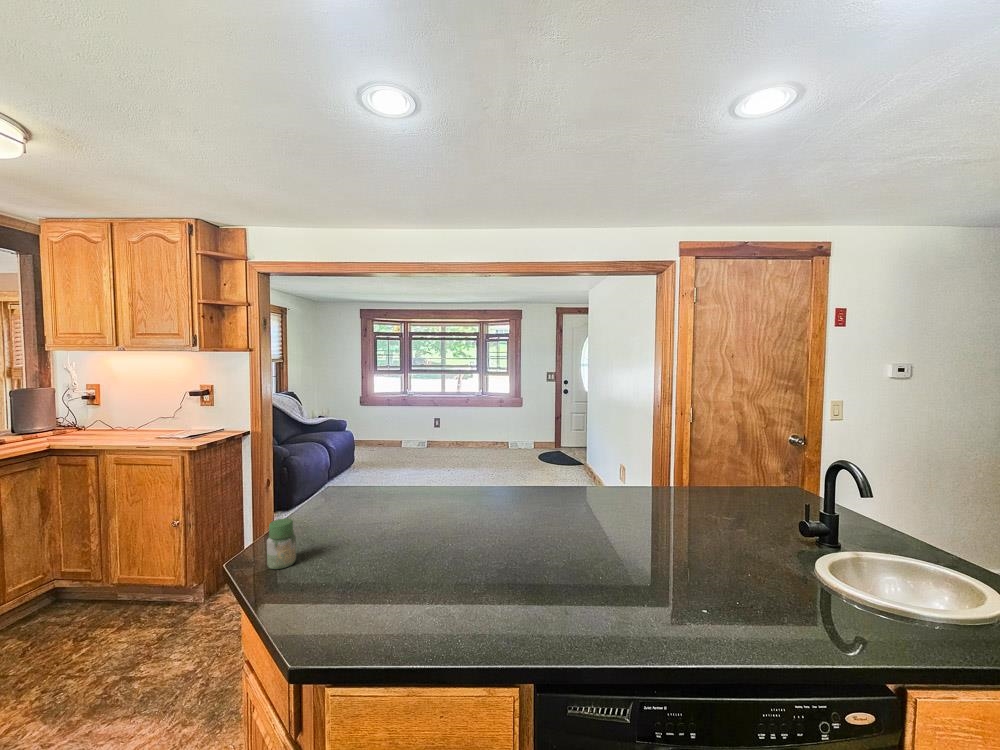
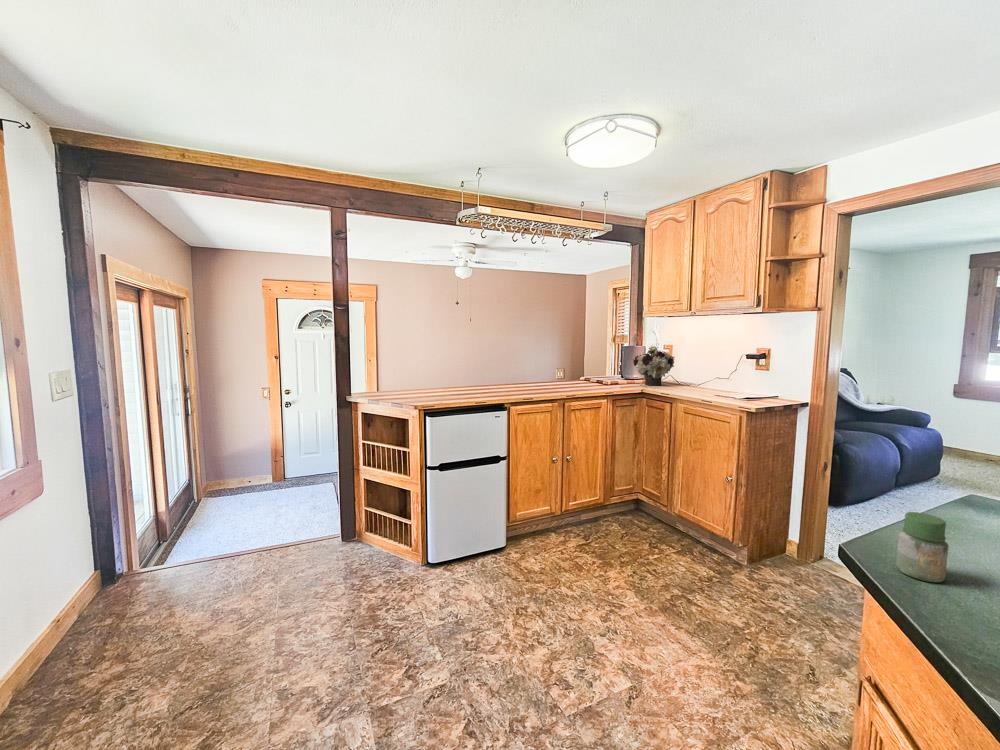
flower arrangement: none [30,387,101,438] -> present [633,346,674,386]

